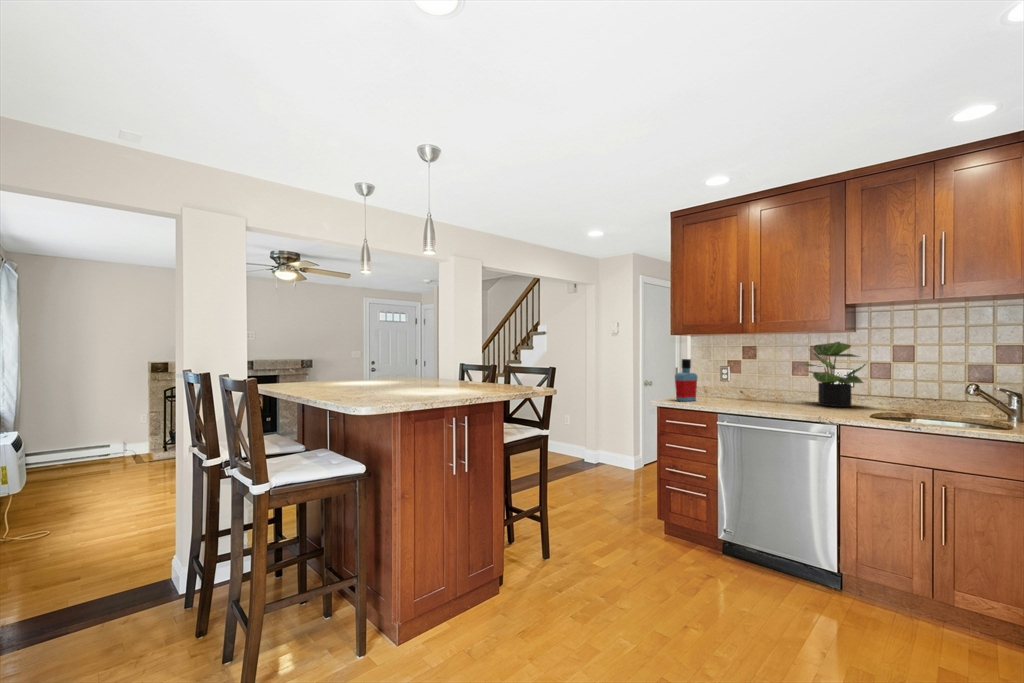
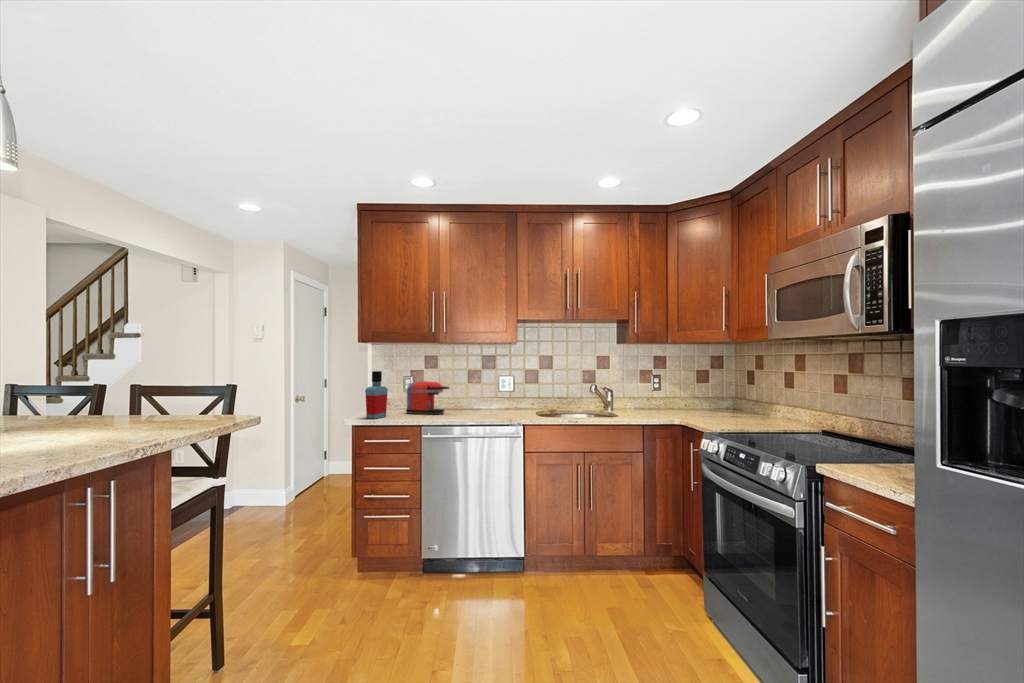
potted plant: present [804,342,865,407] -> none [476,352,524,411]
coffee maker: none [719,370,764,403] -> present [406,381,449,414]

